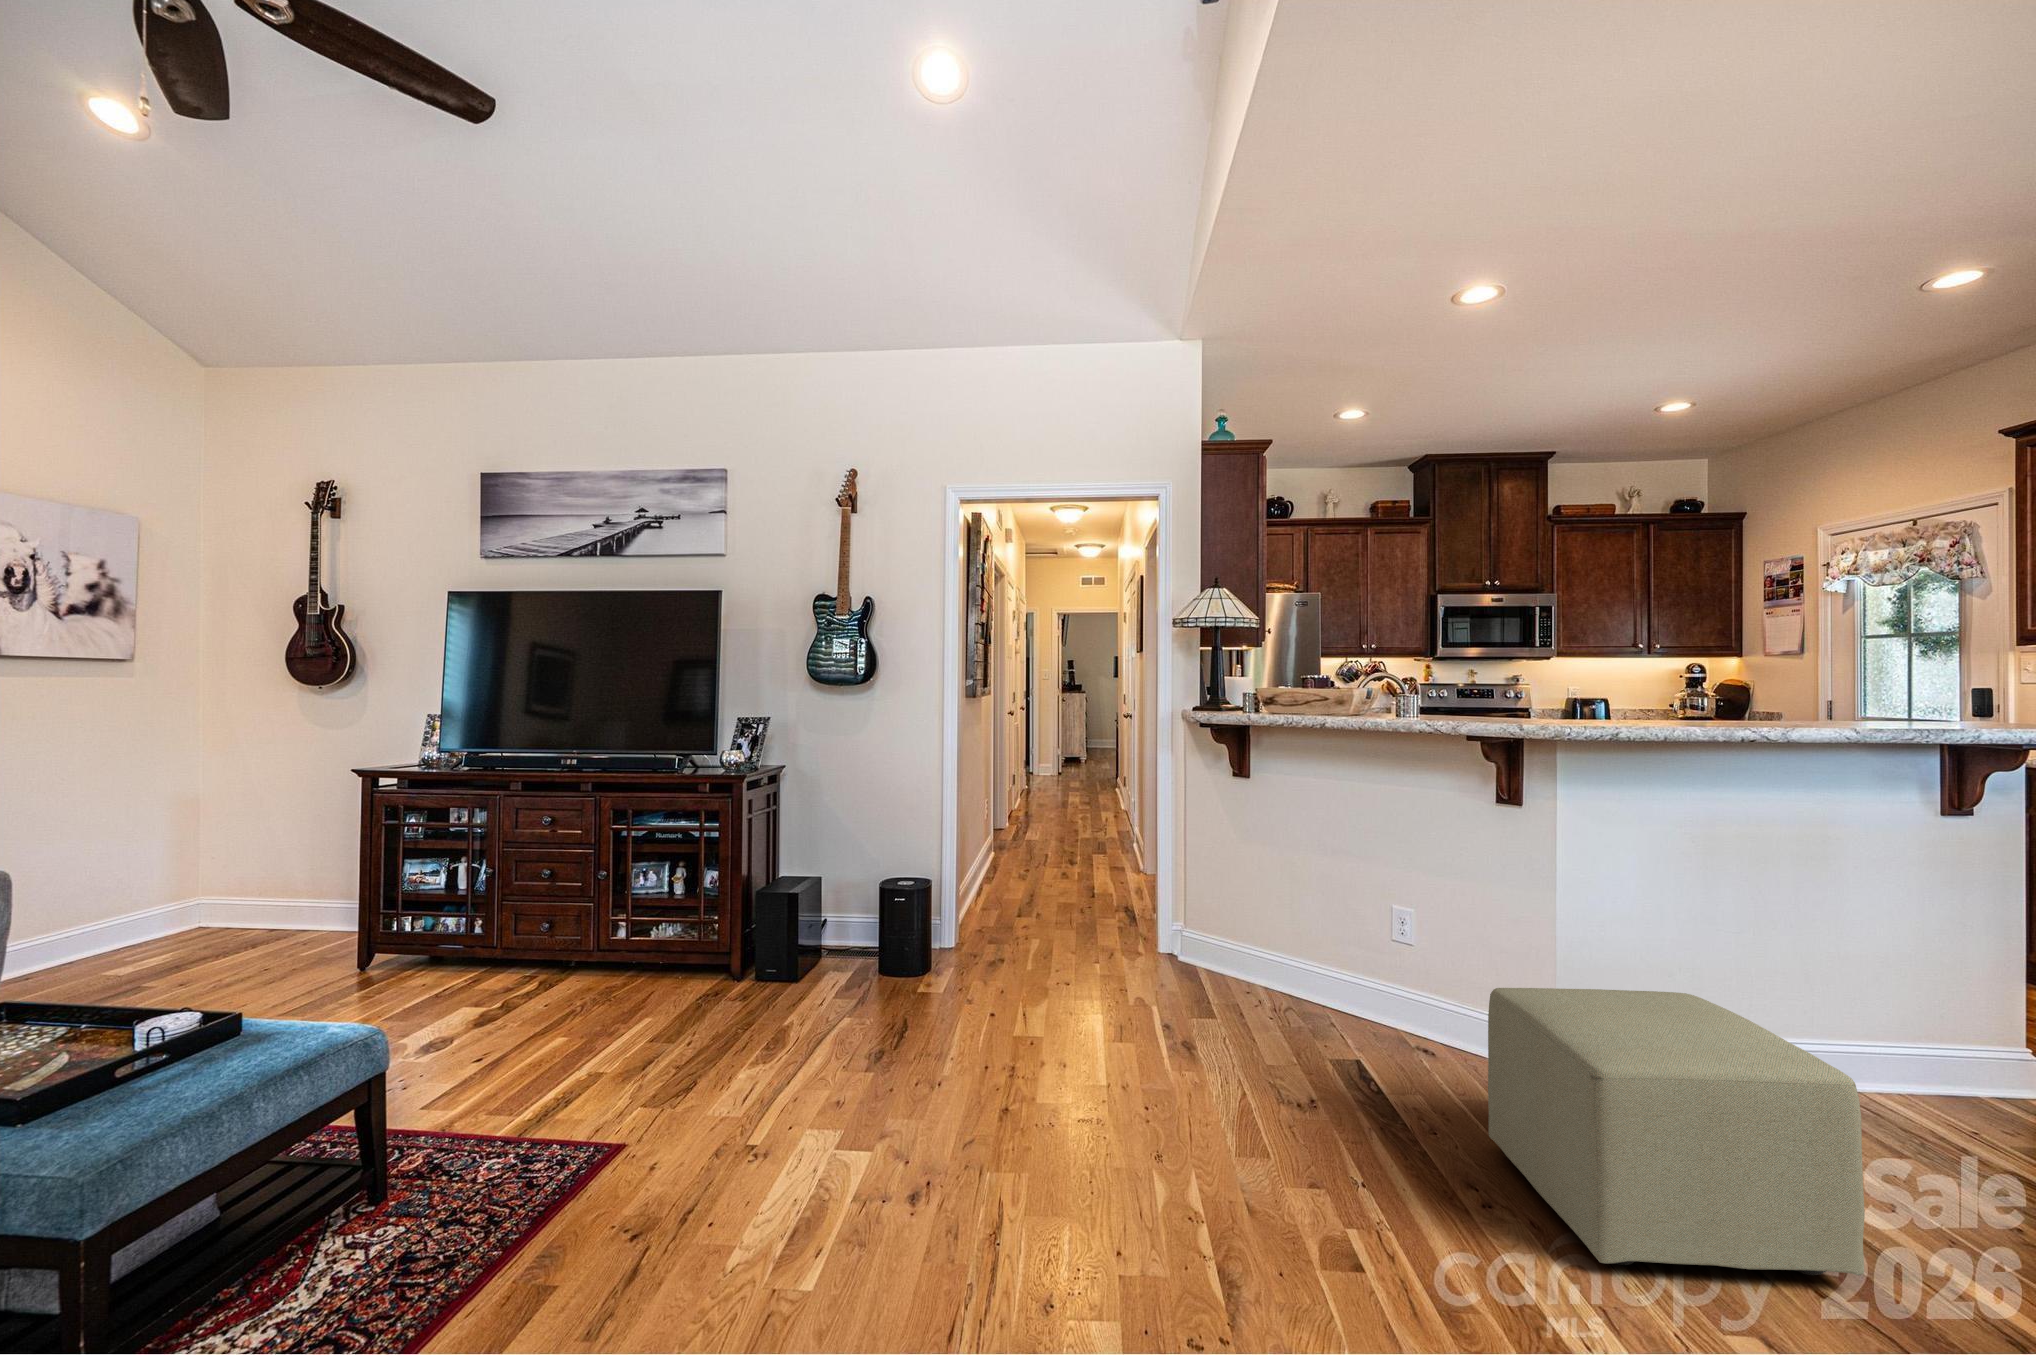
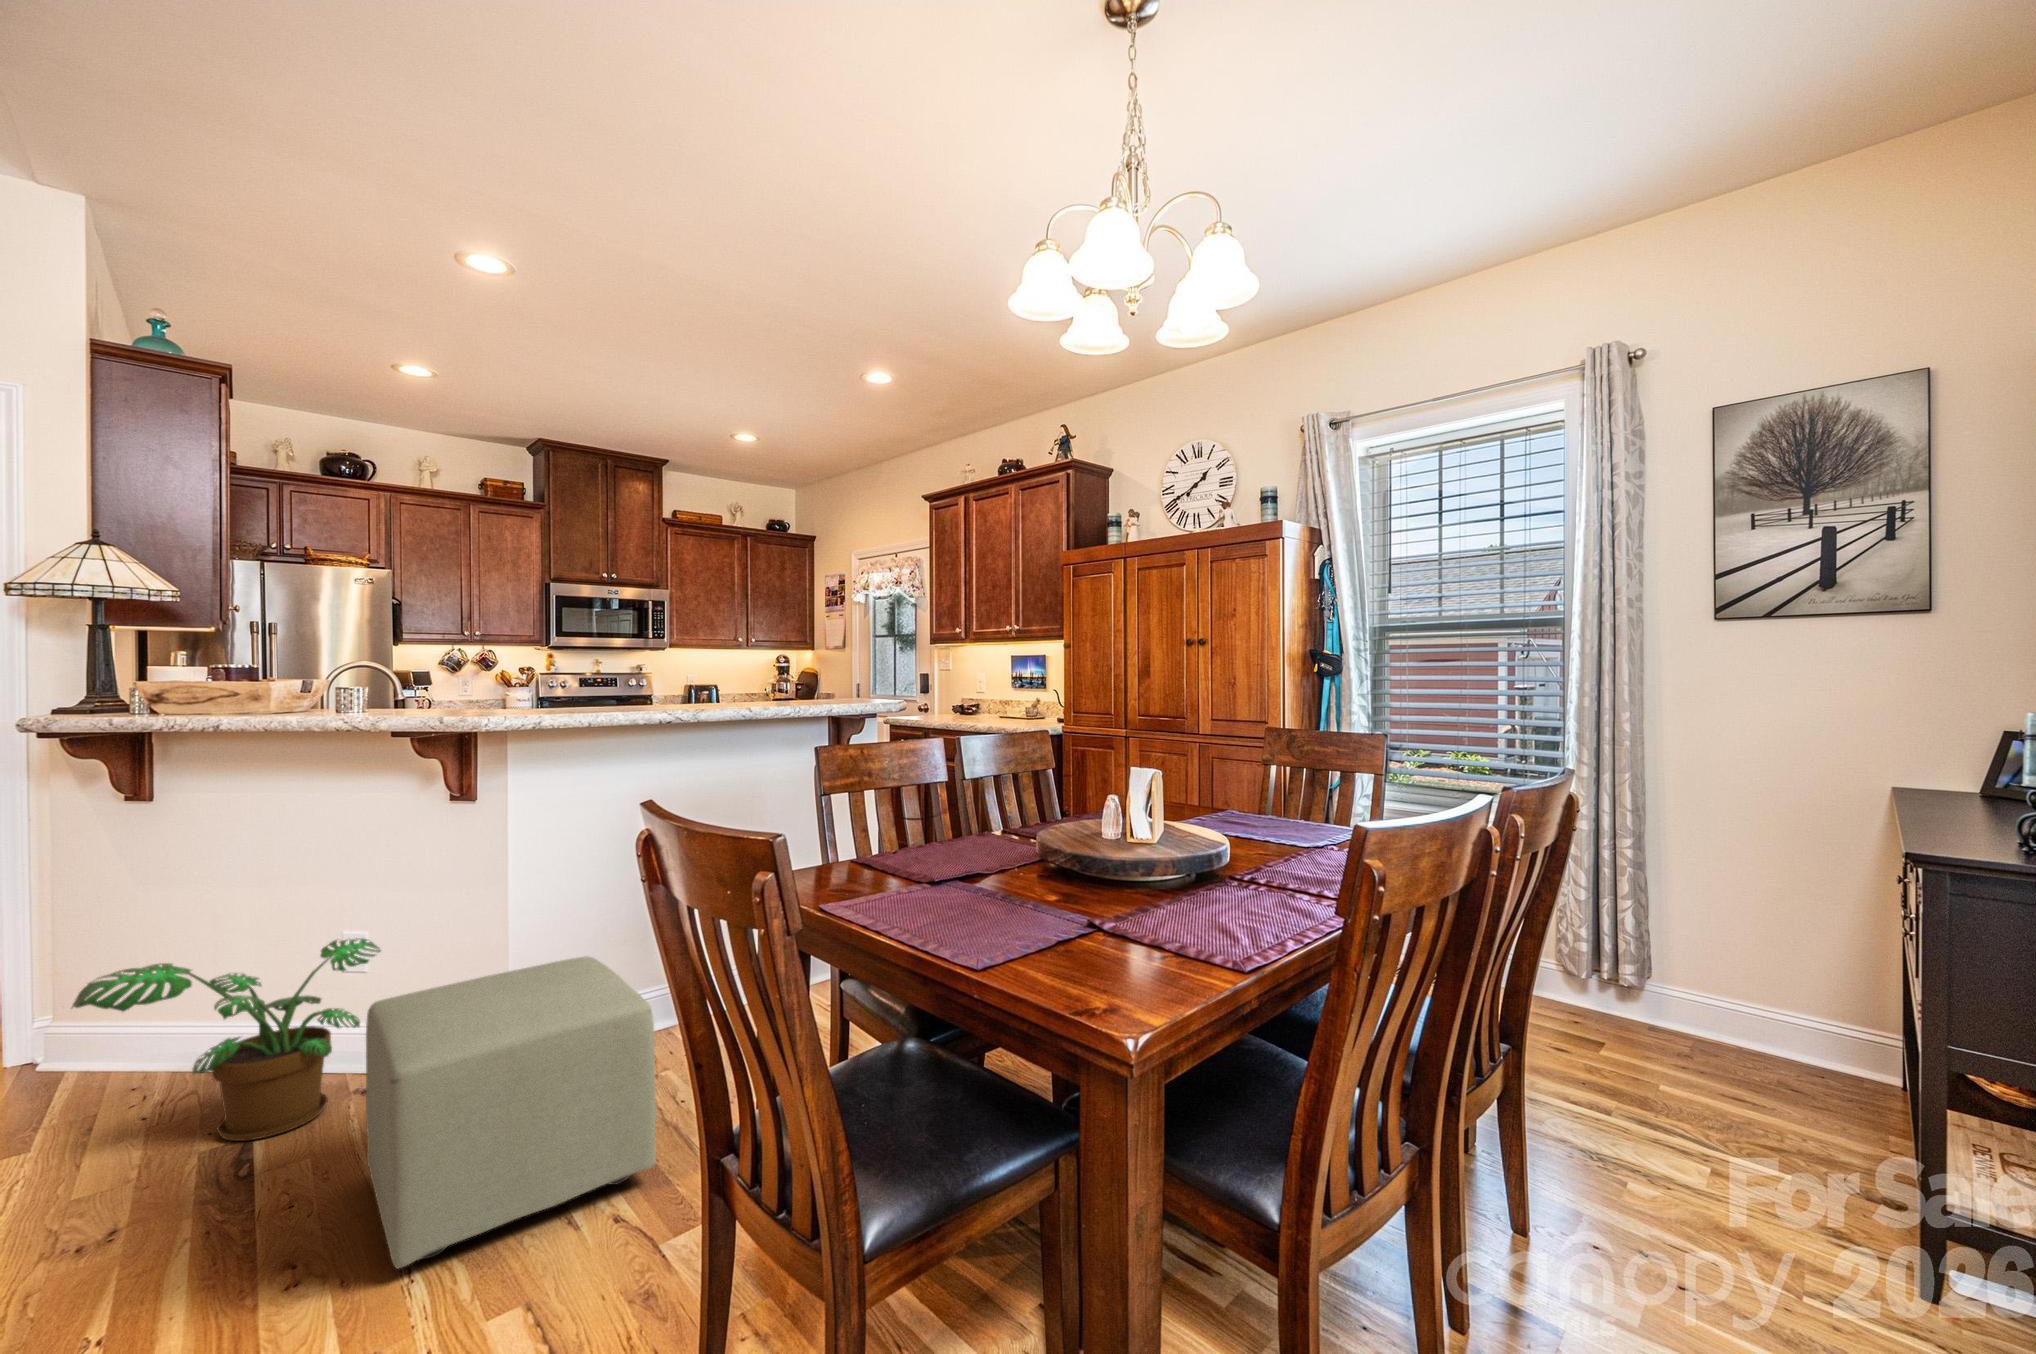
potted plant: none [1245,911,1434,1078] -> present [72,938,380,1141]

